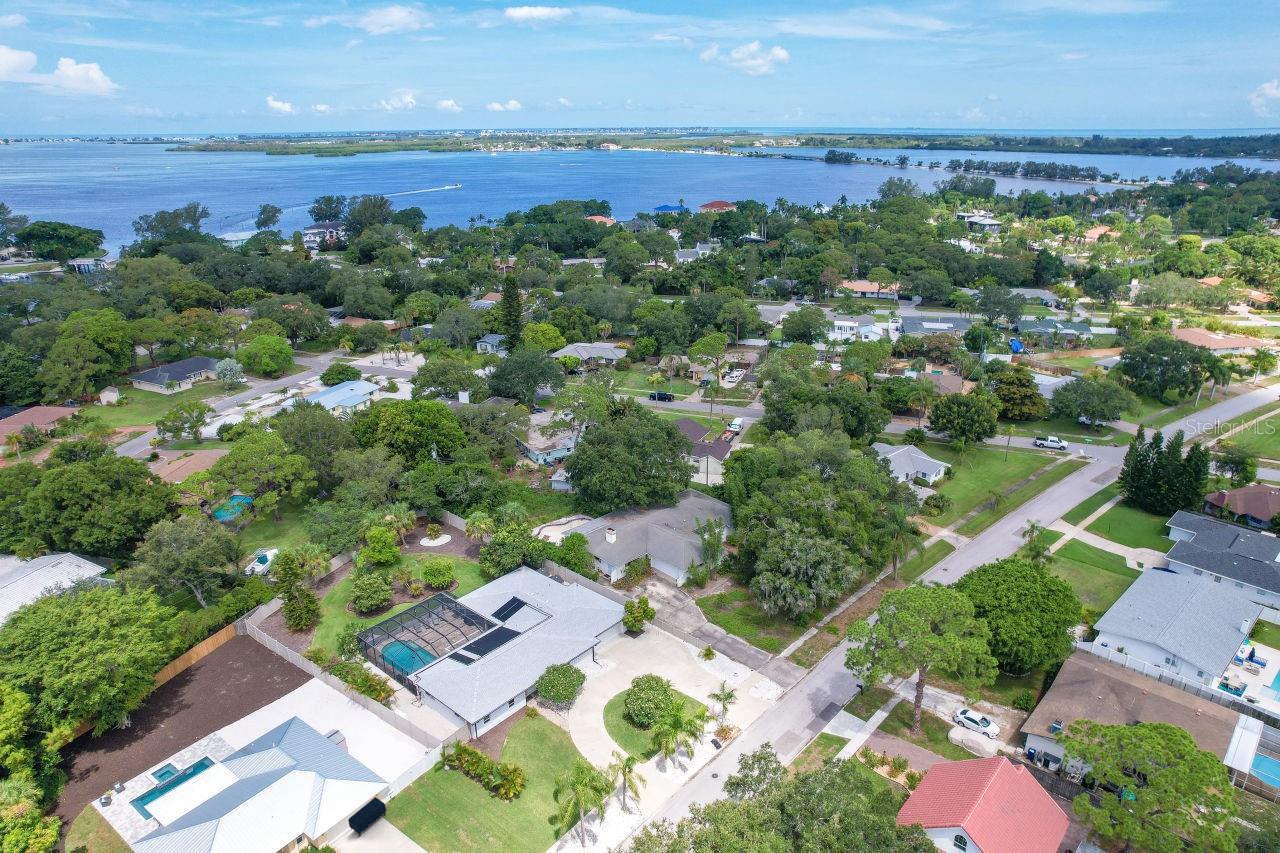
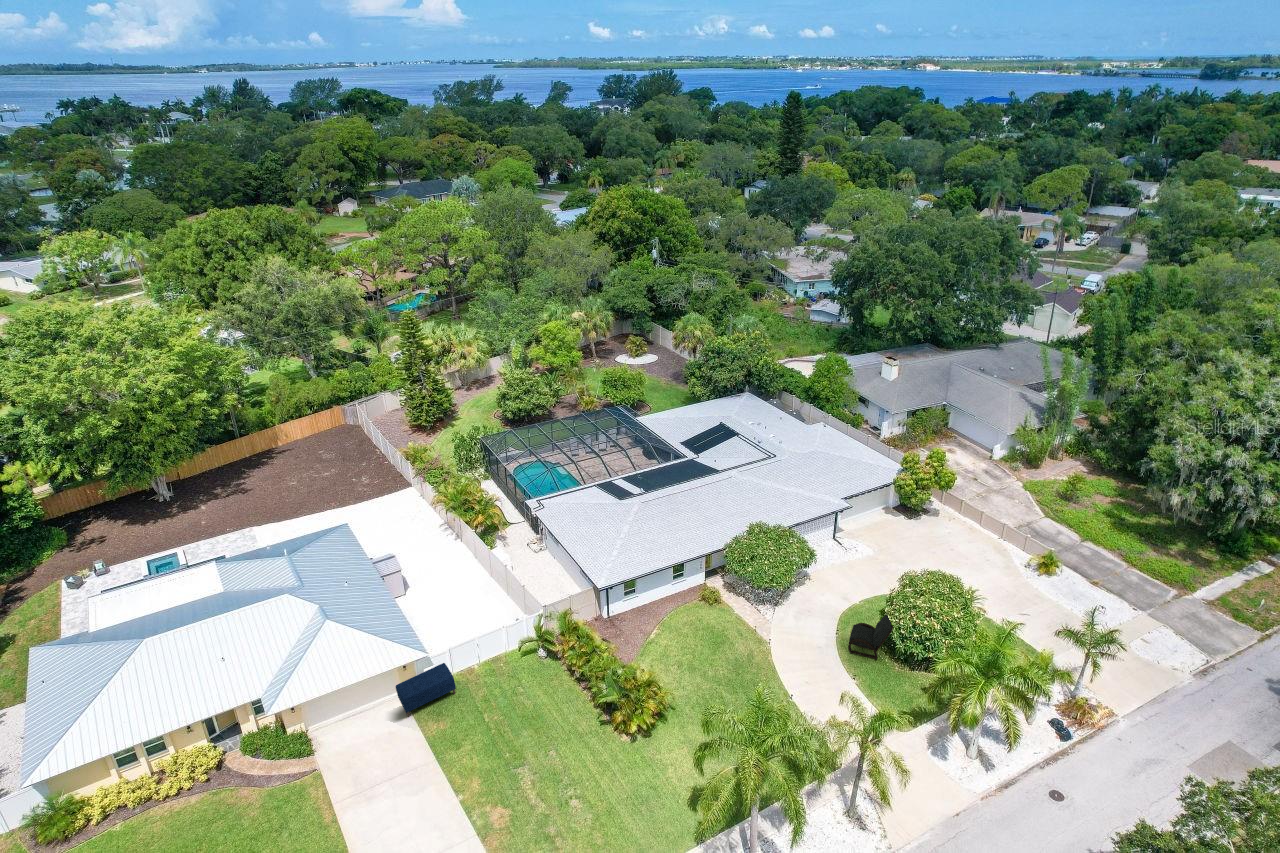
lounge chair: none [612,702,634,730] -> present [848,615,893,660]

